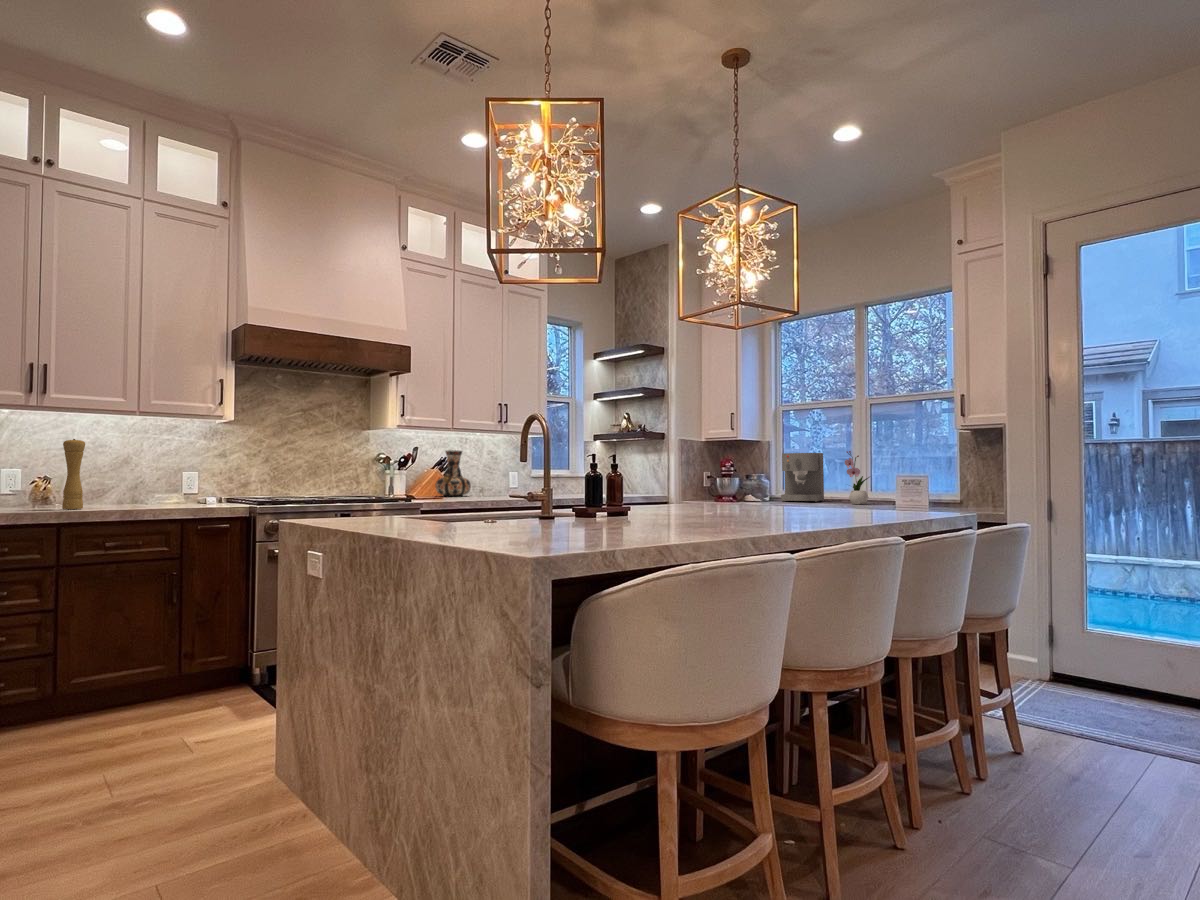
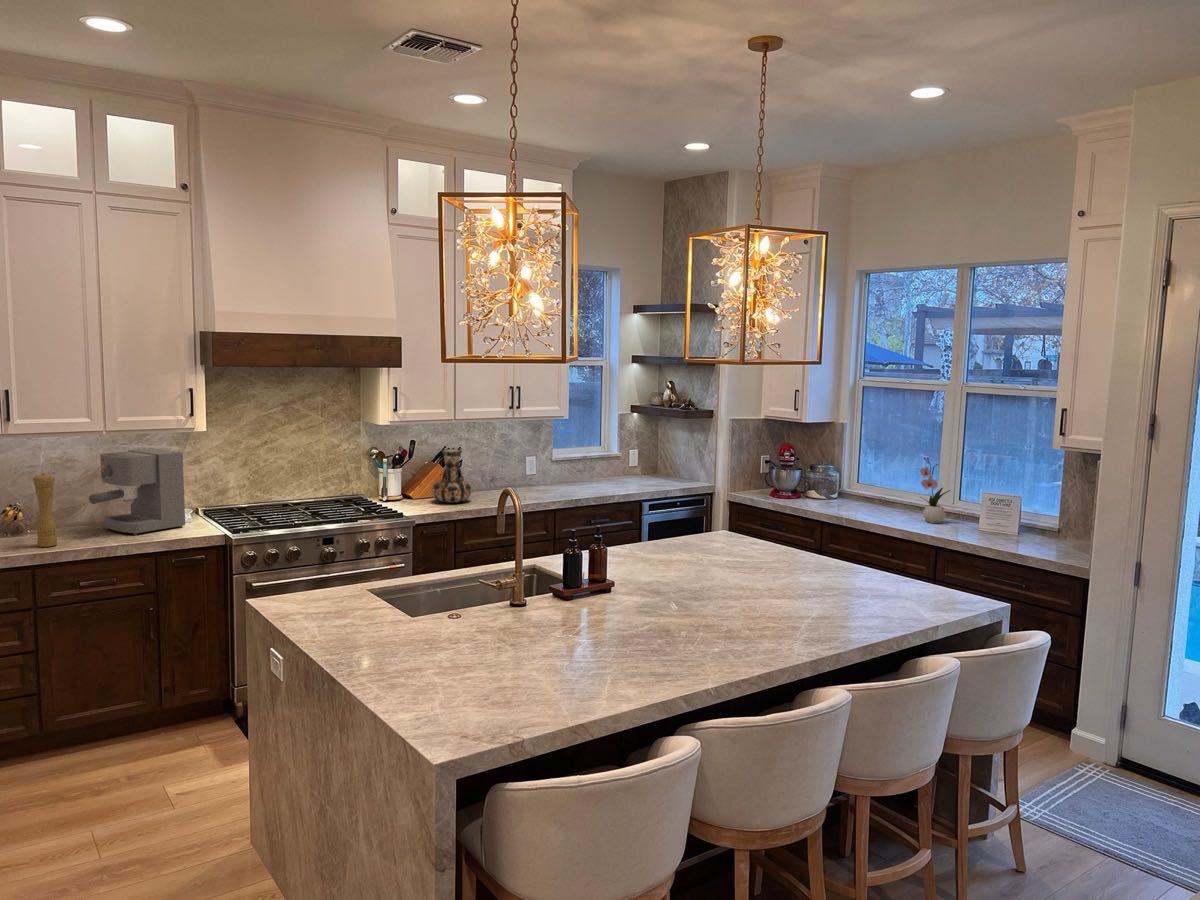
coffee maker: present [781,453,824,502] -> present [89,448,185,535]

